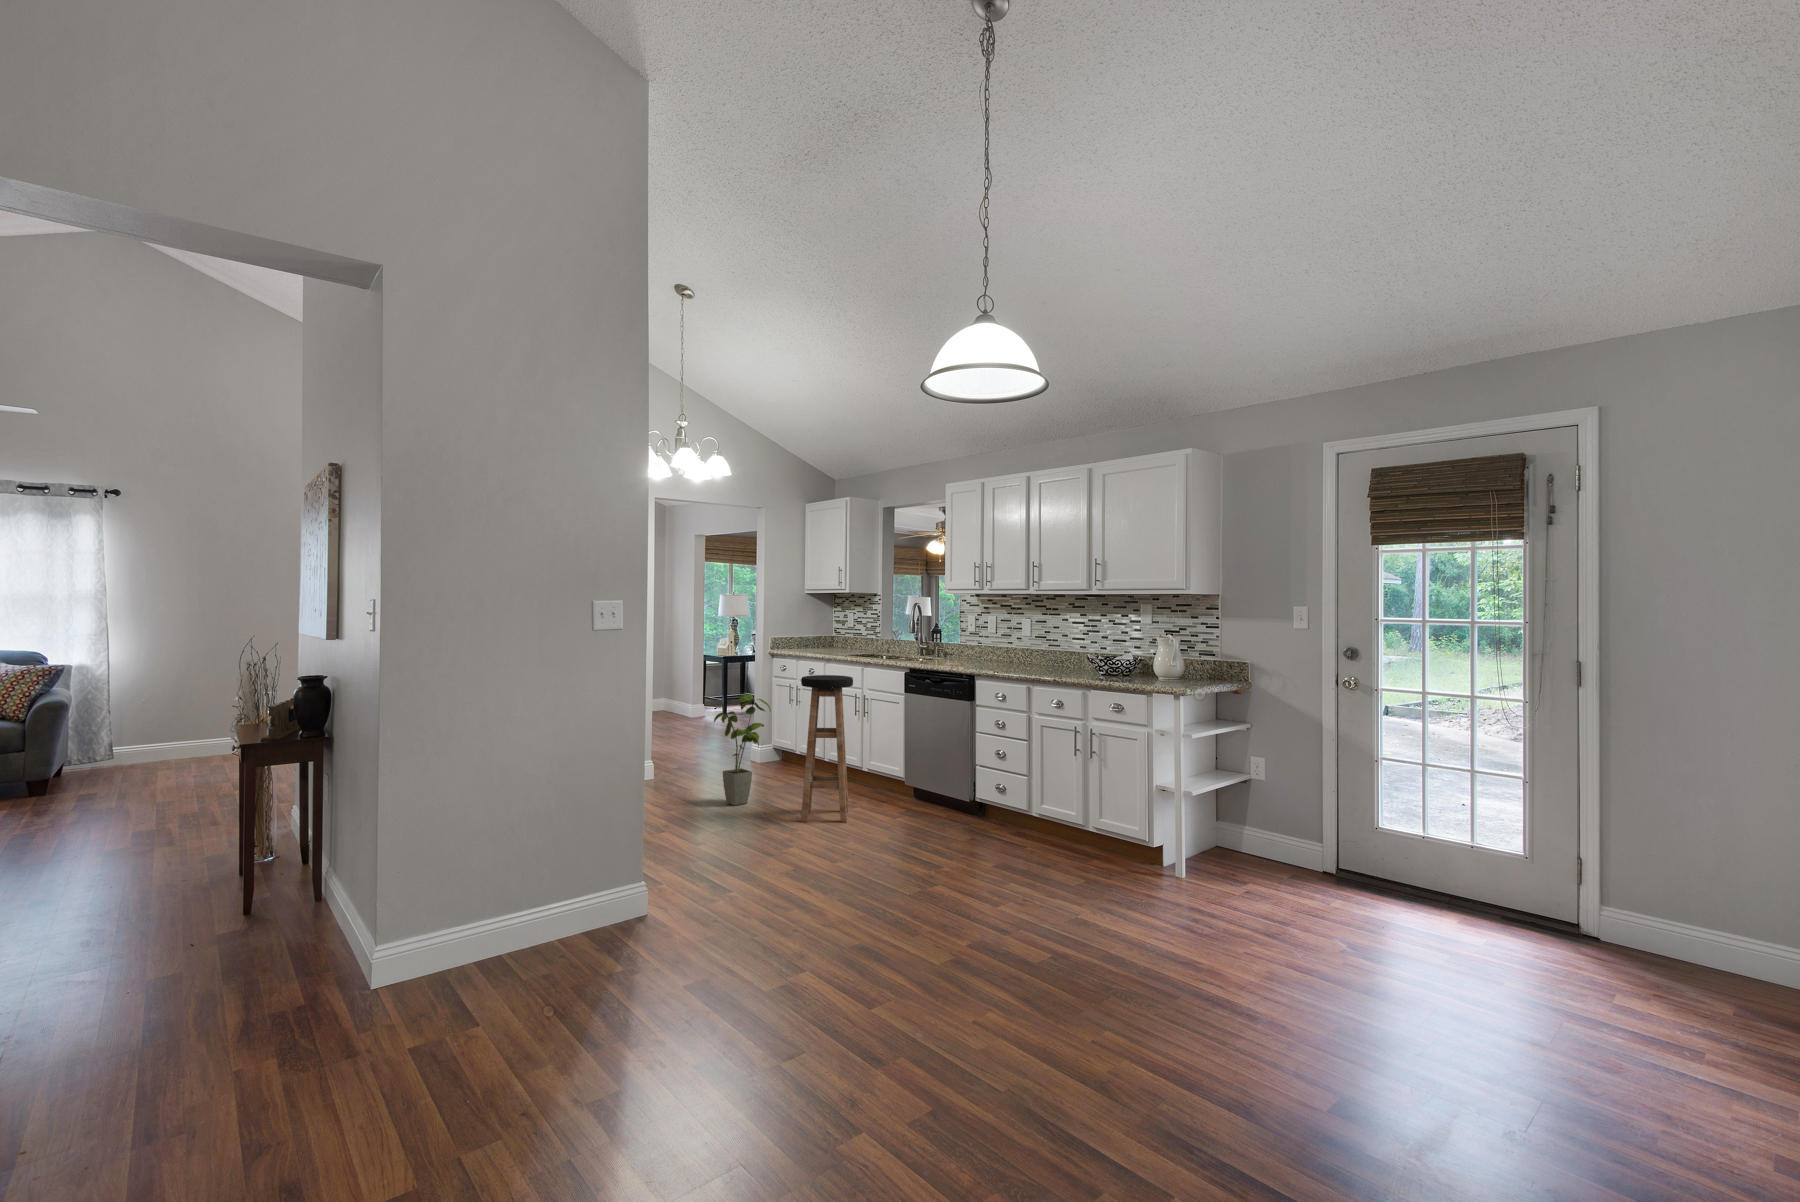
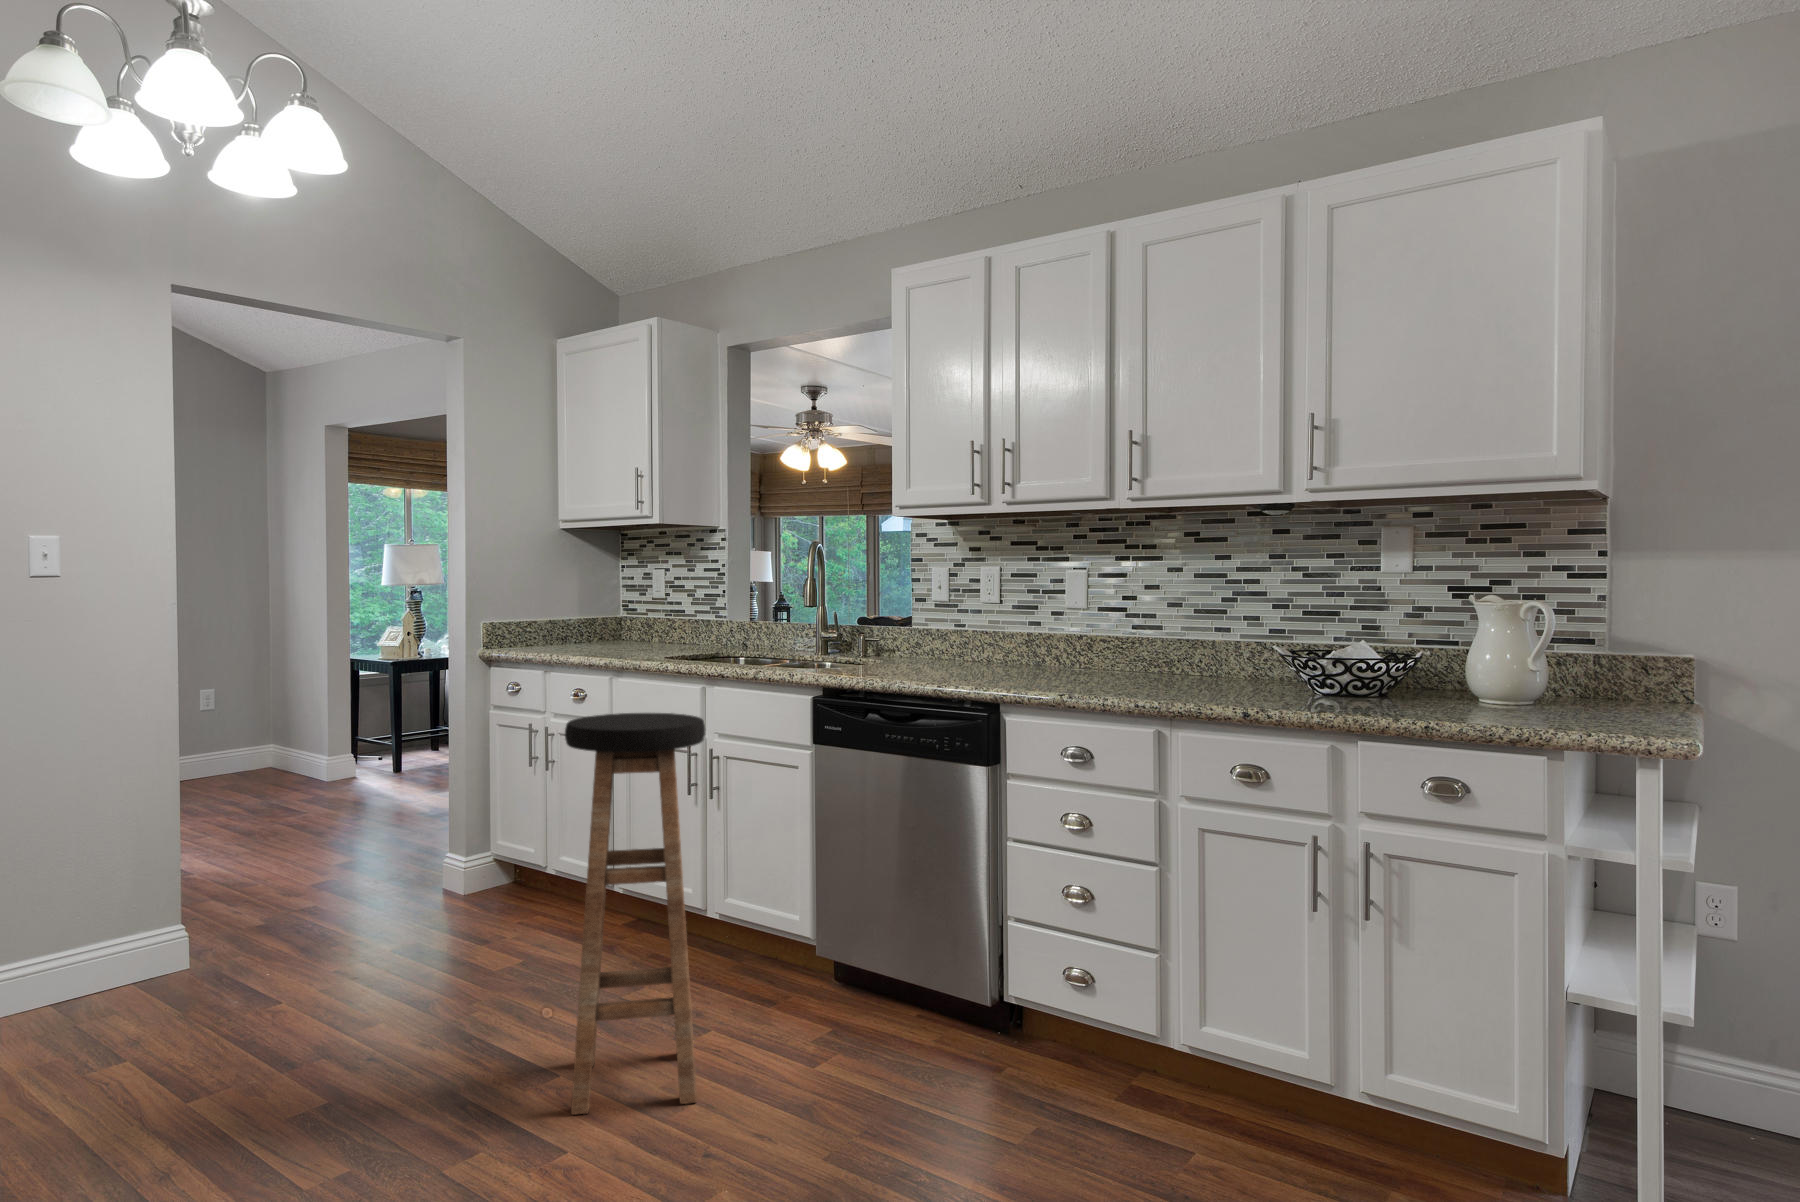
house plant: present [714,694,771,805] -> none [322,766,483,1061]

